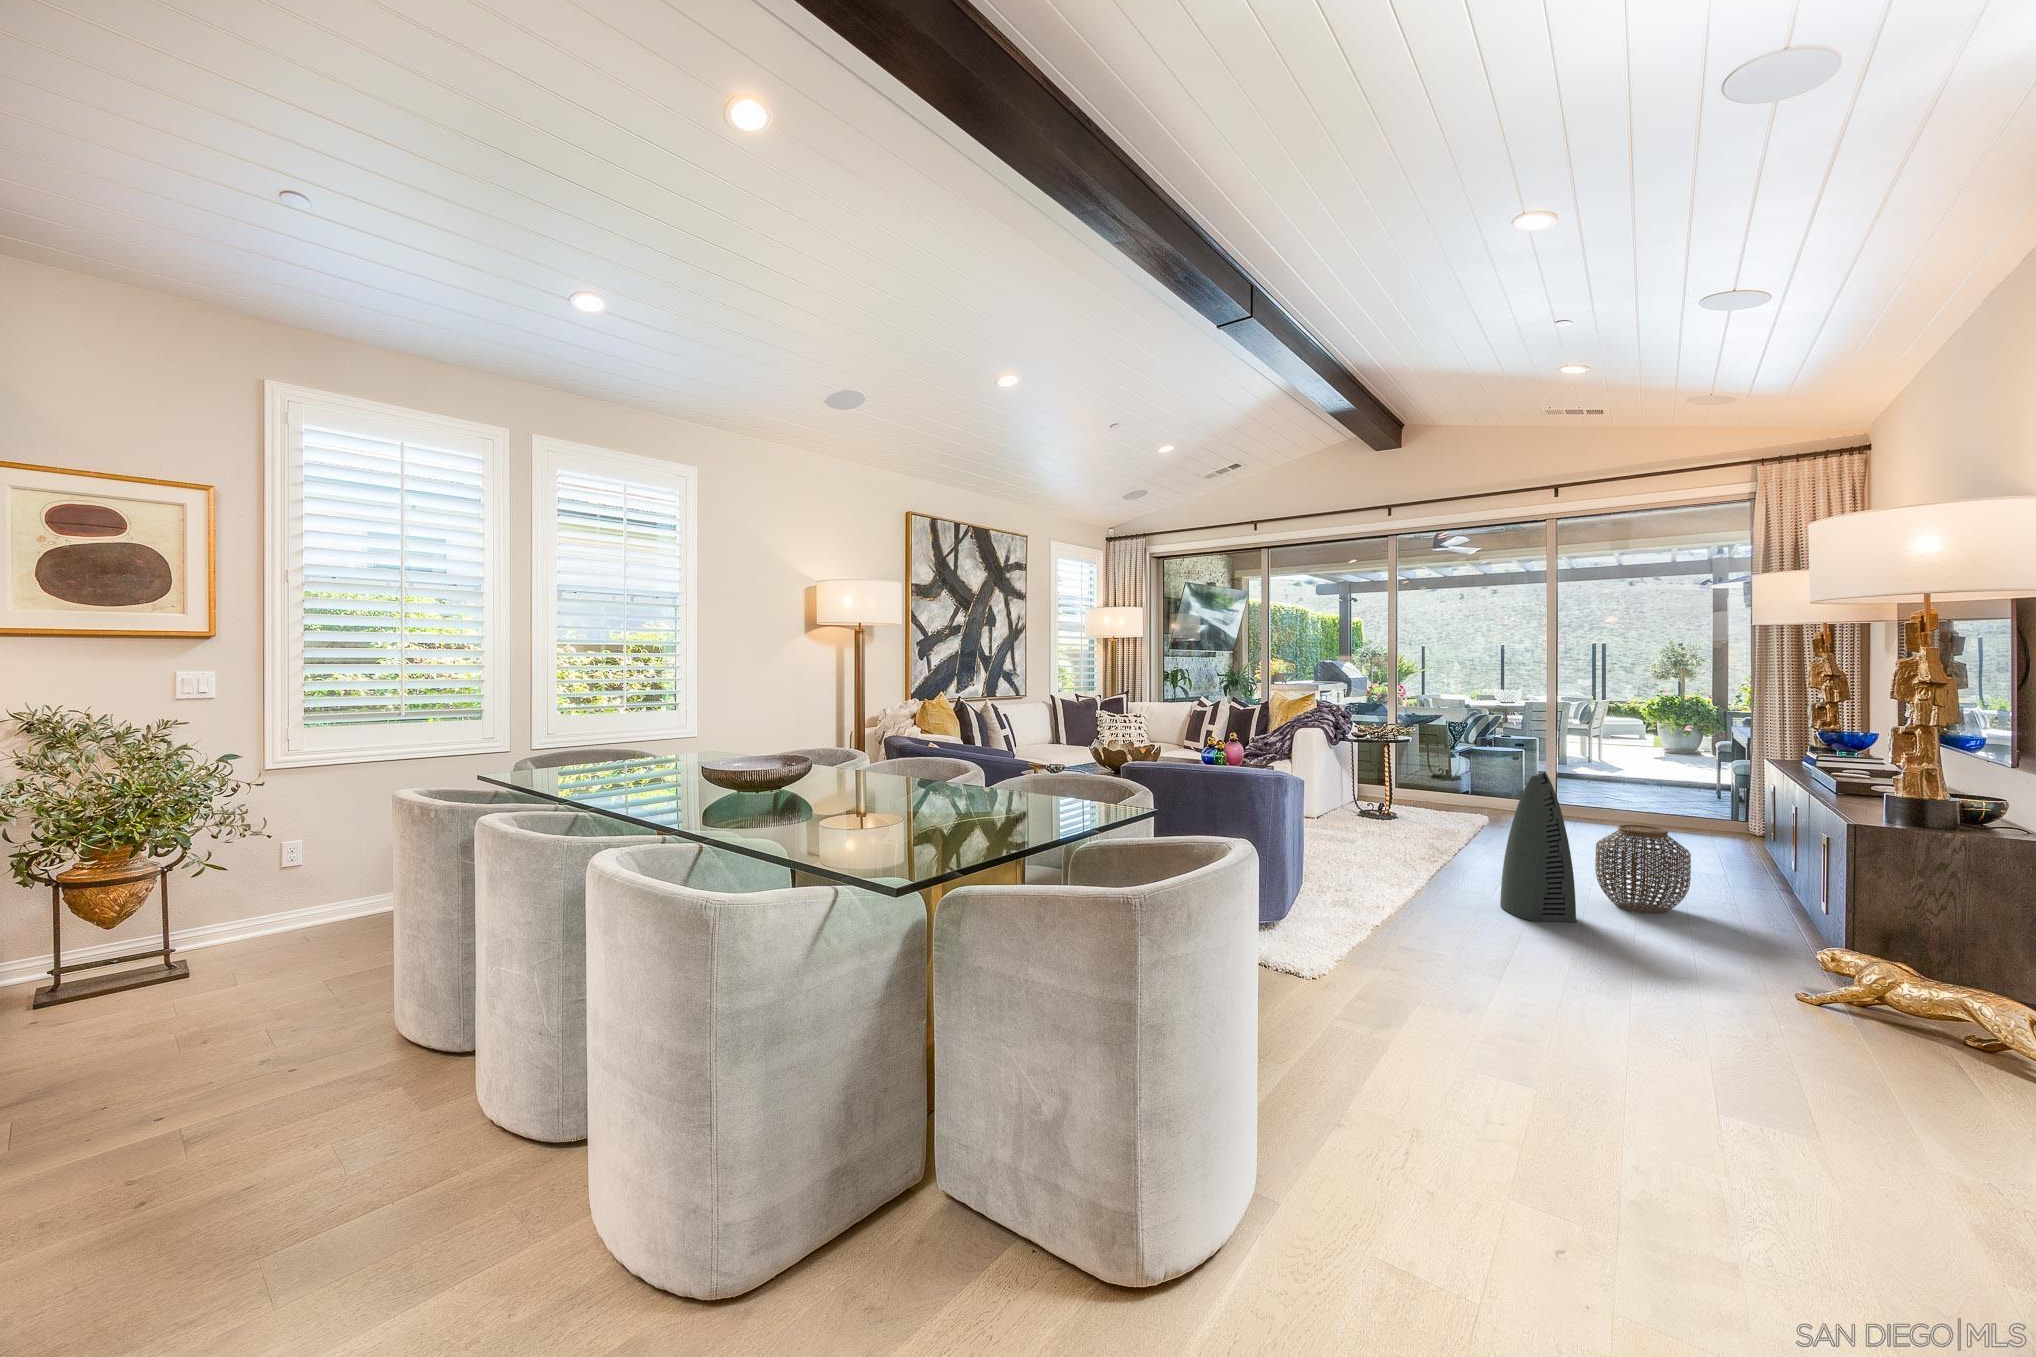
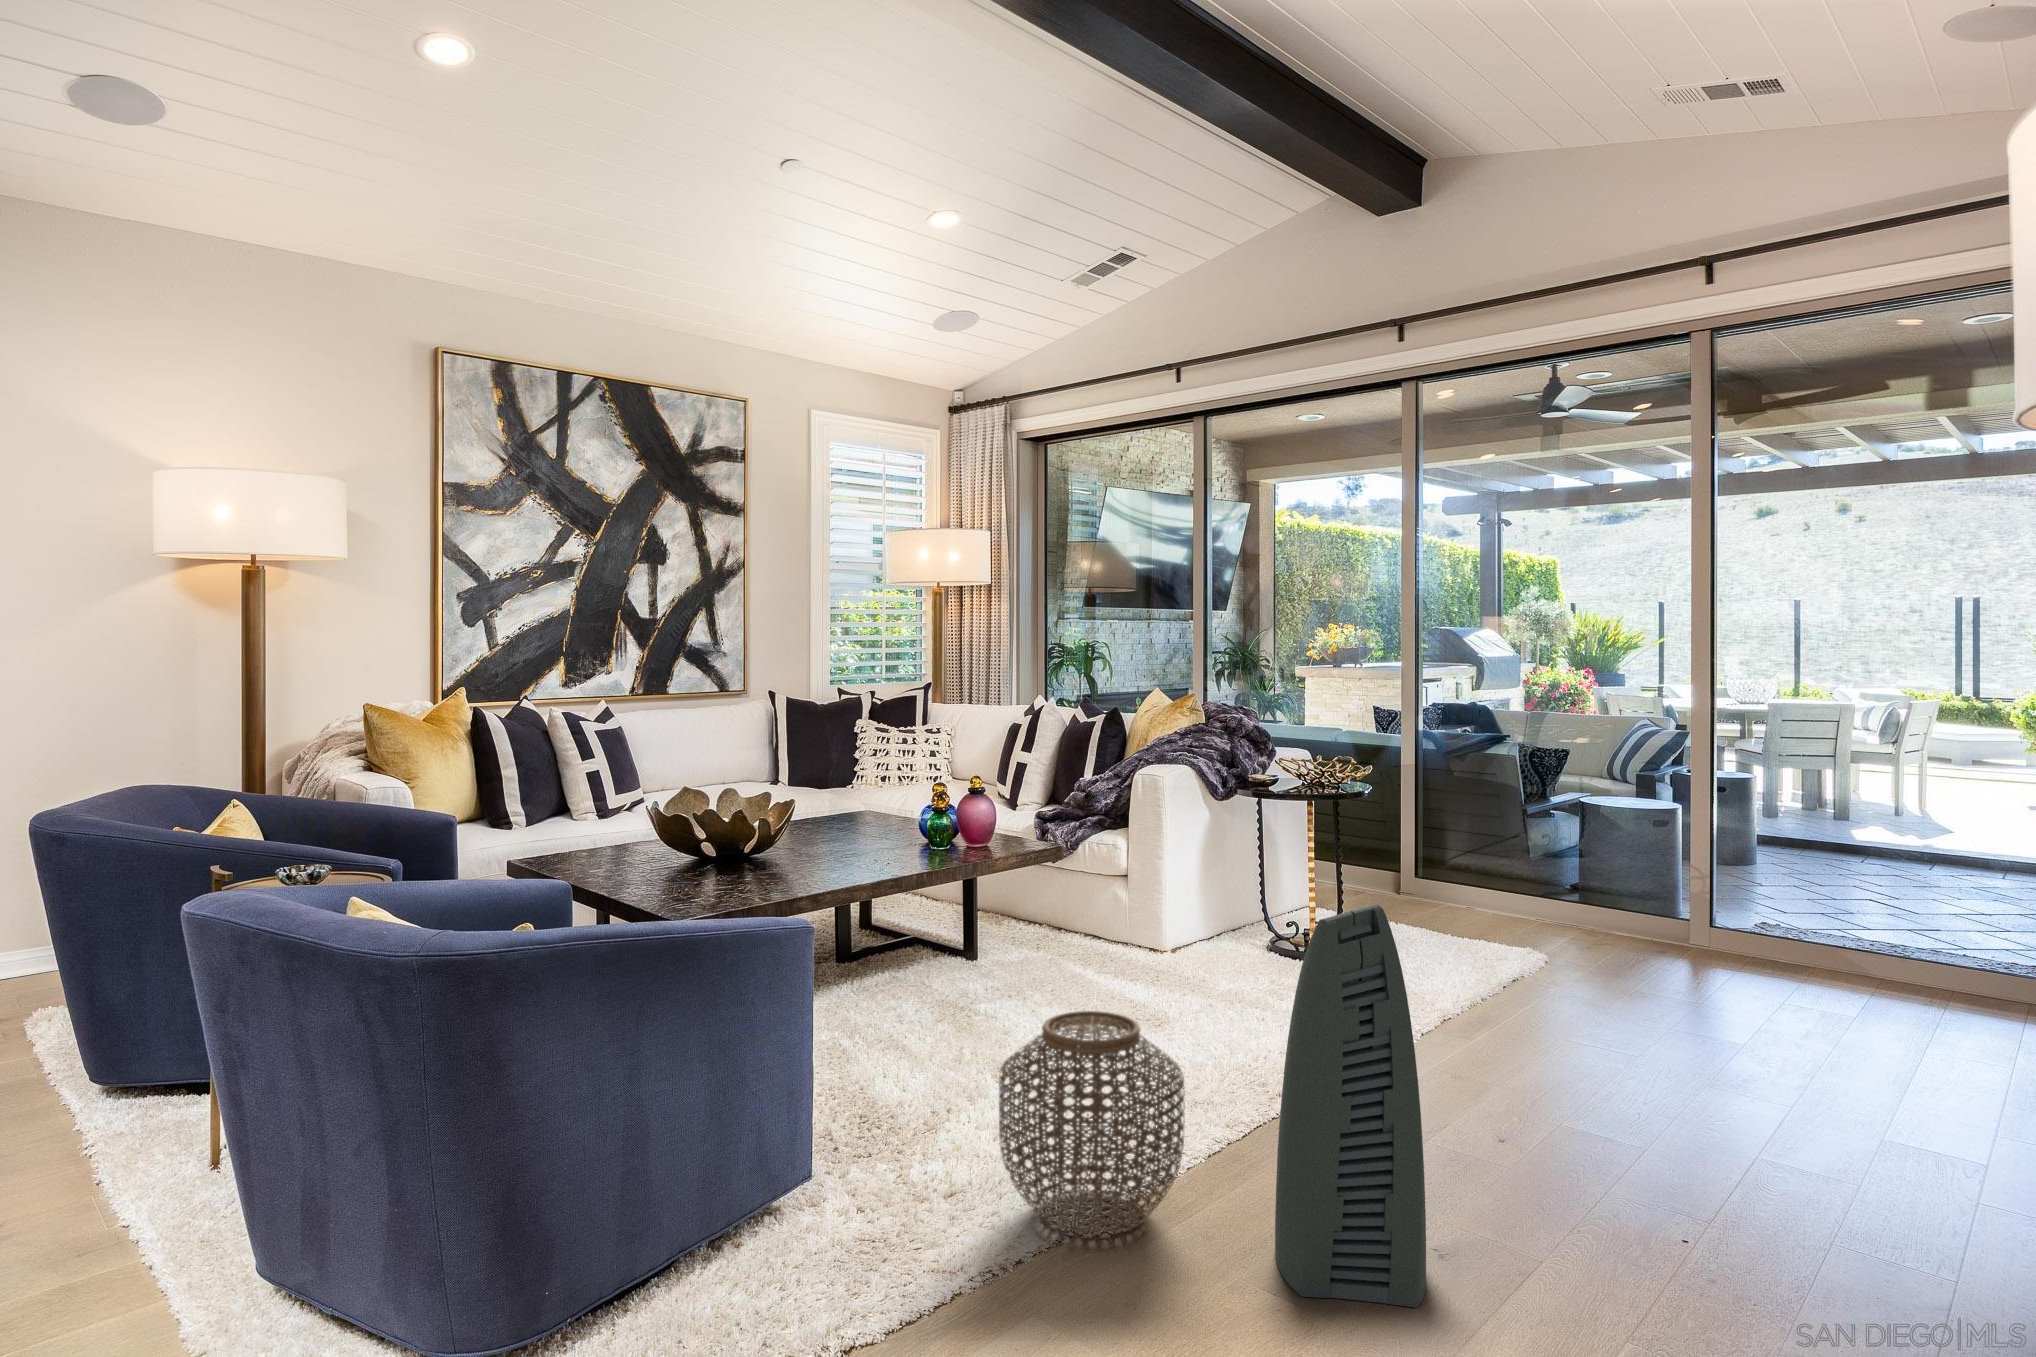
woven basket: present [1595,825,1691,914] -> present [999,1011,1185,1236]

